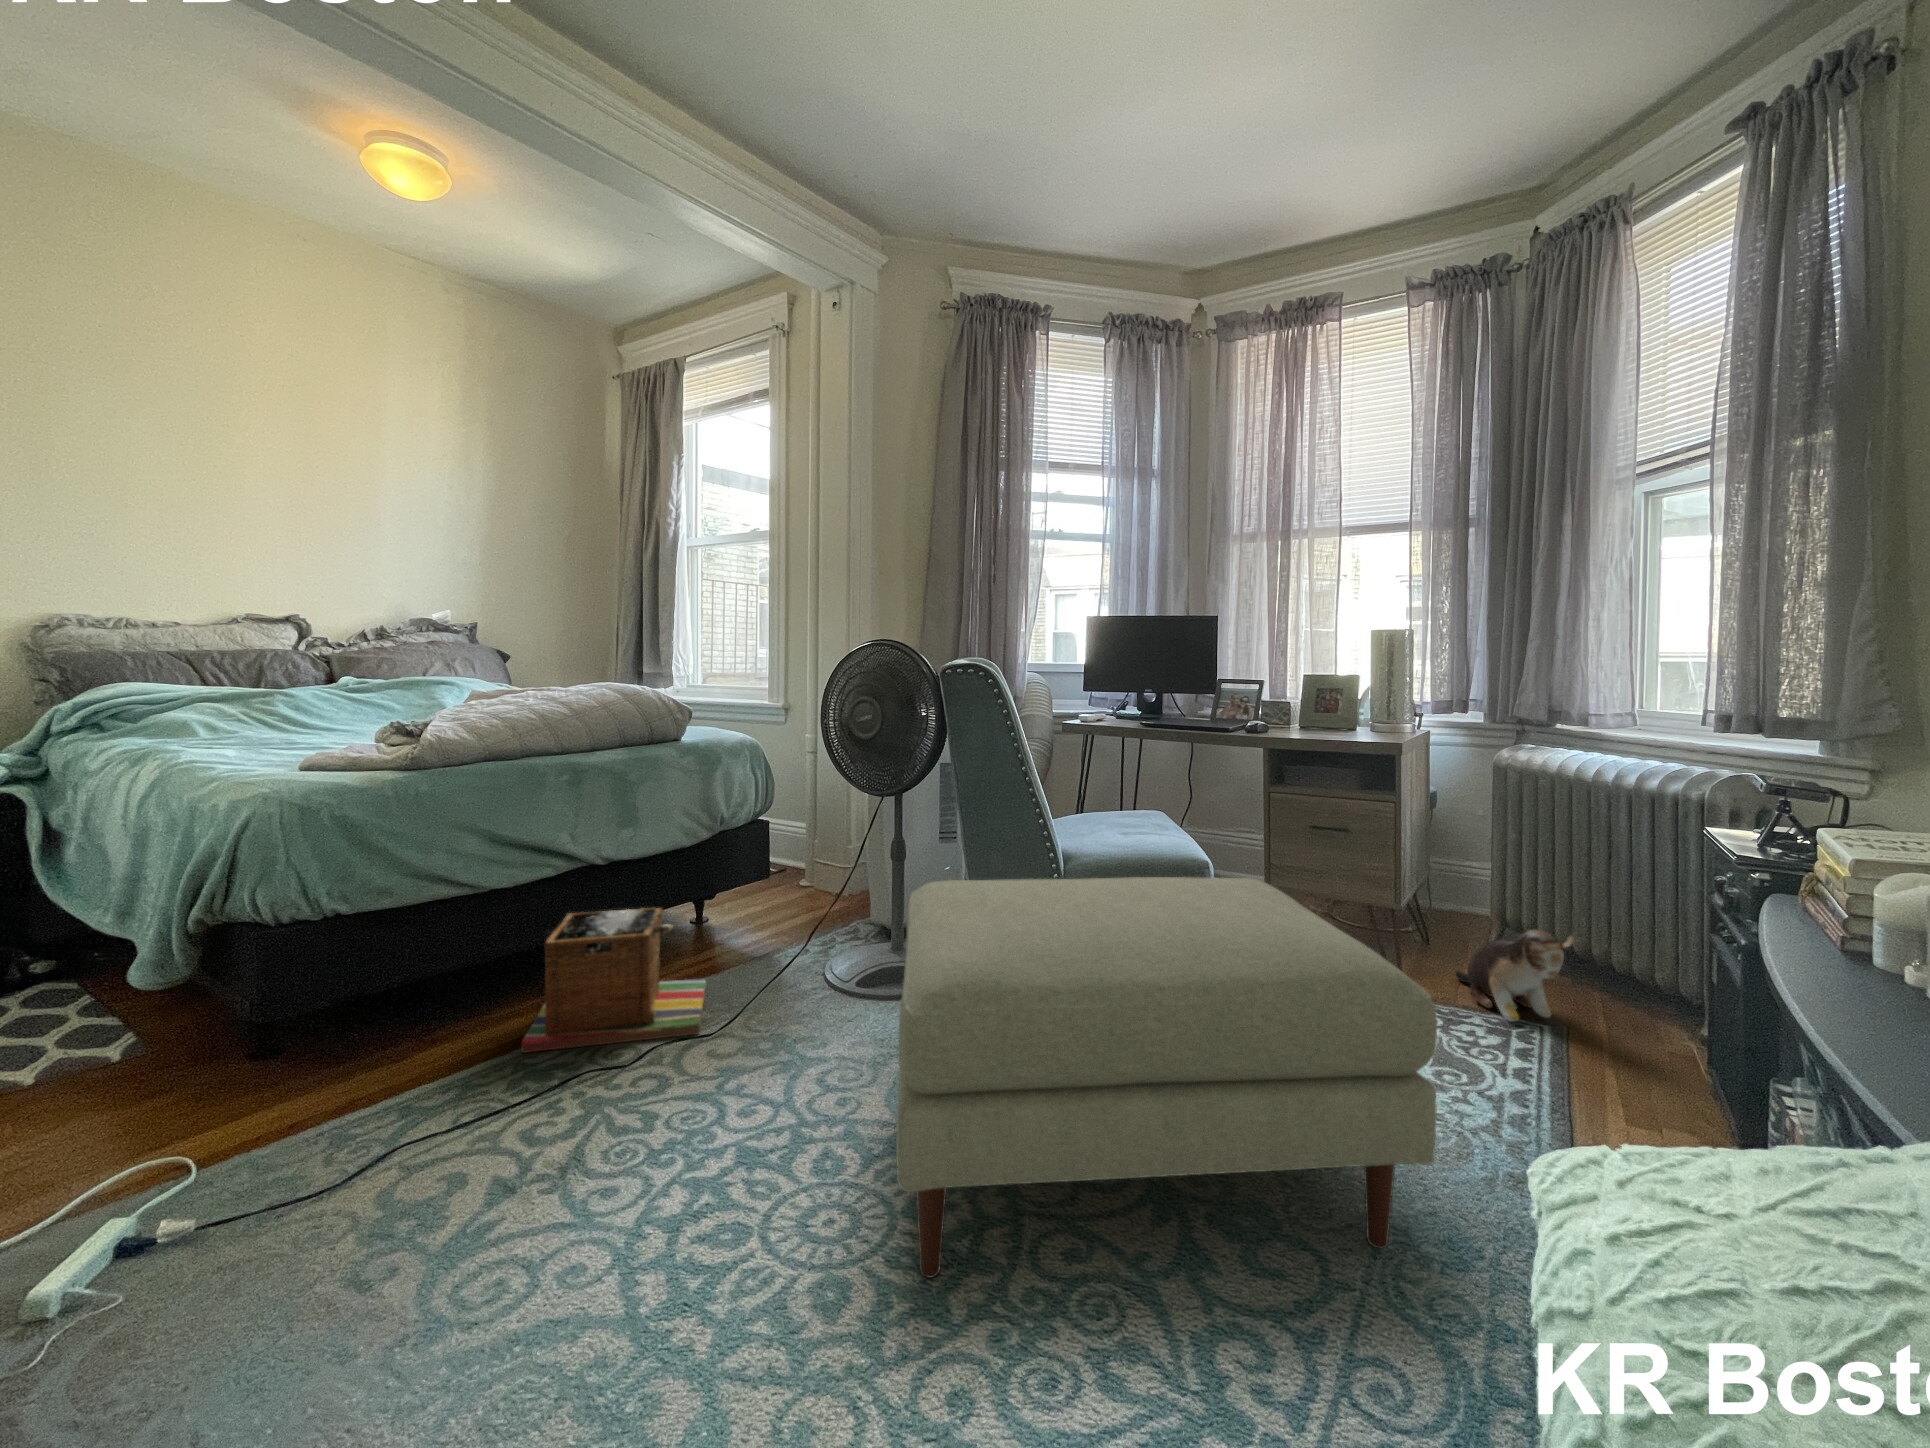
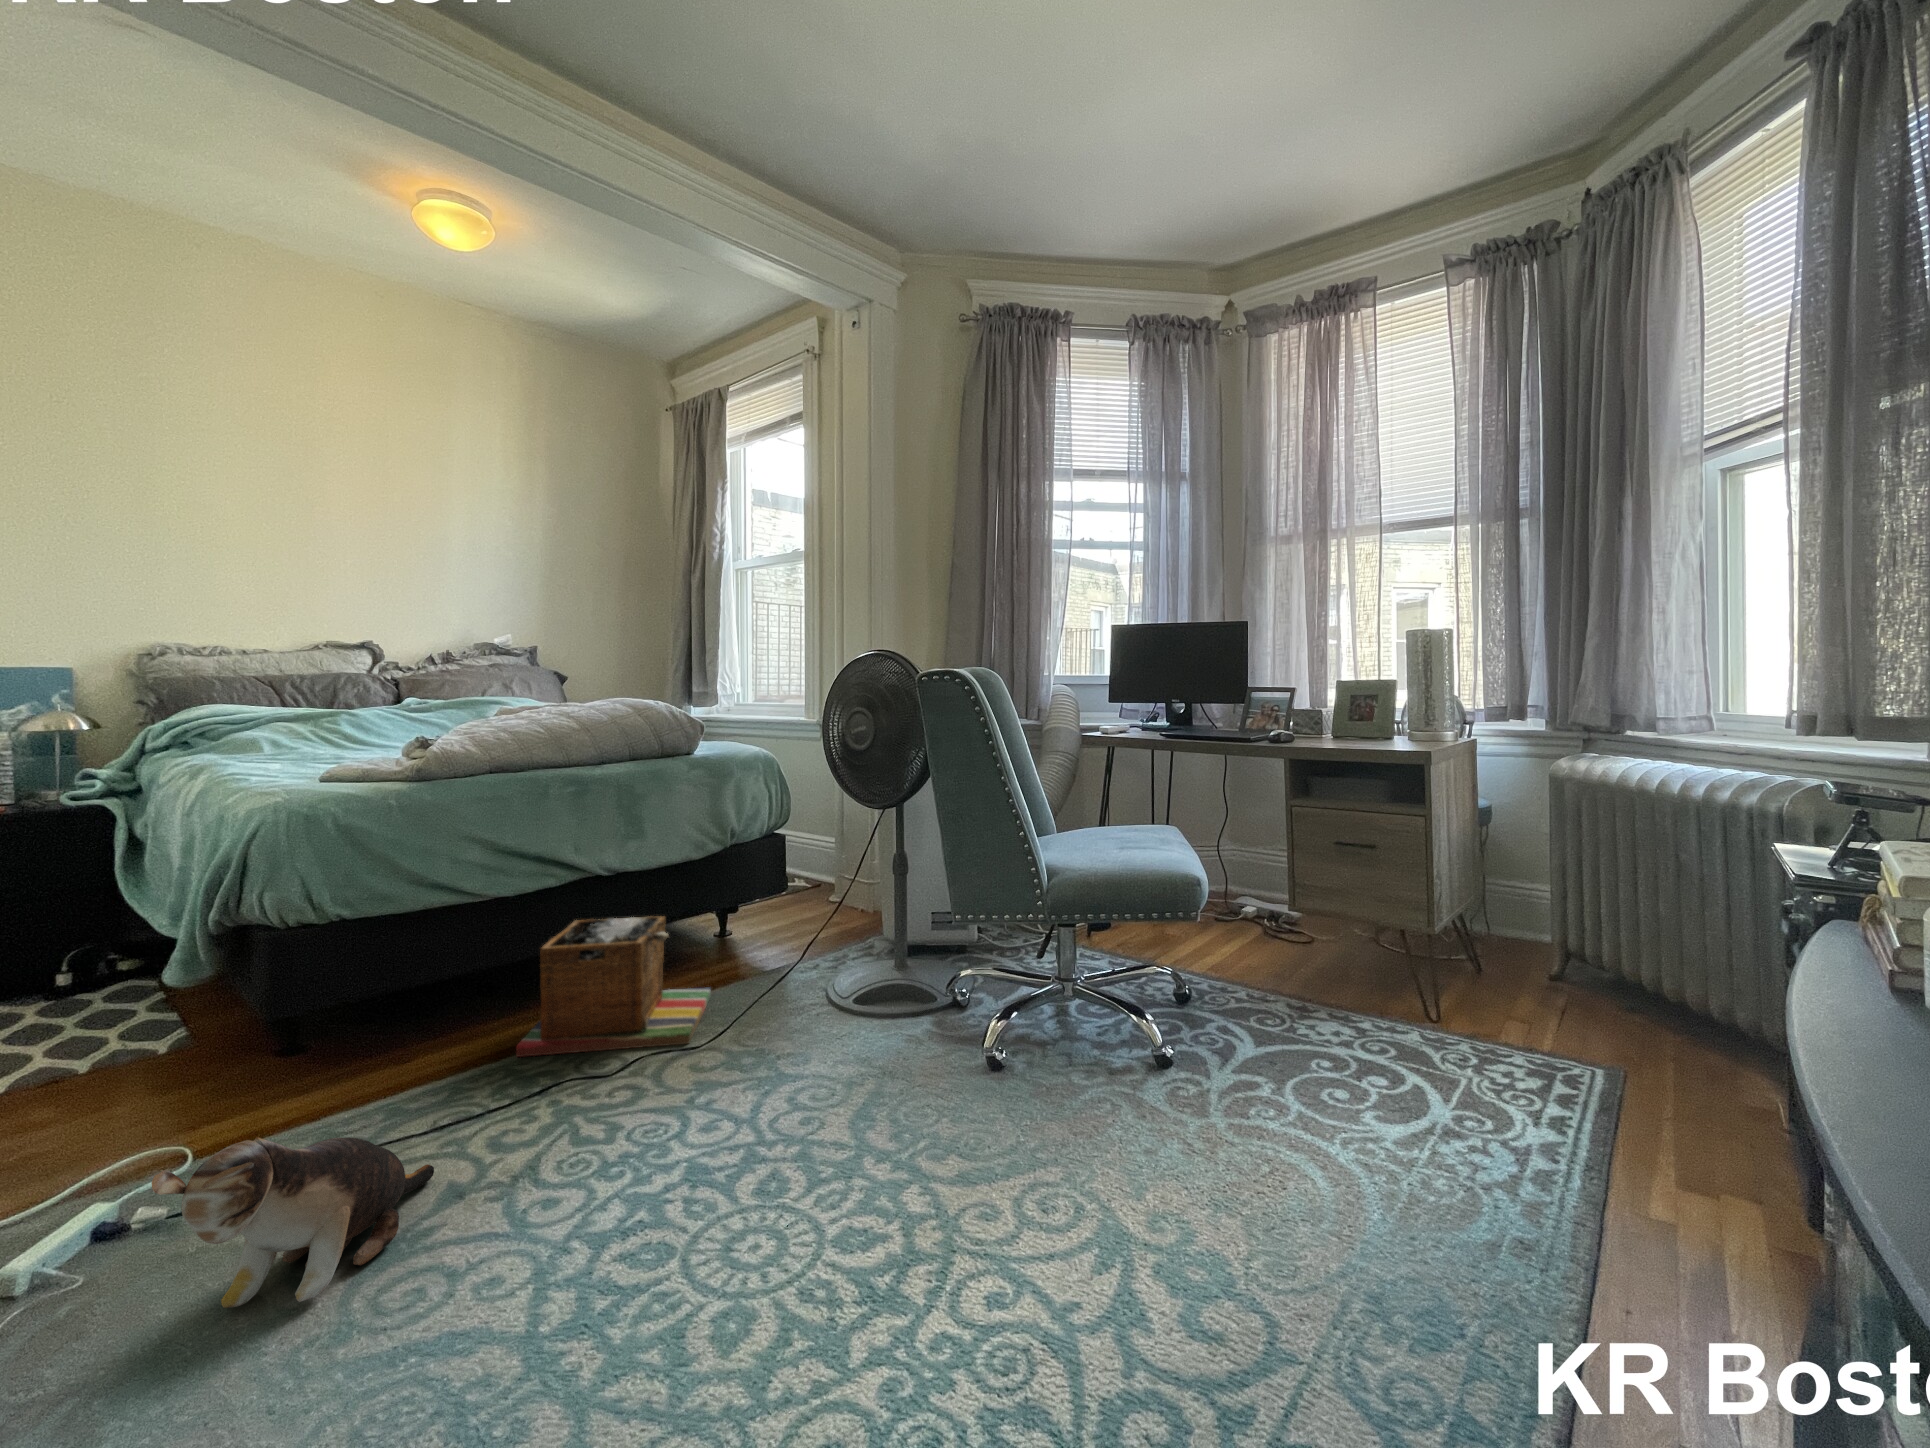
ottoman: present [896,877,1437,1278] -> none [794,891,1404,1318]
plush toy: present [1456,929,1574,1022] -> present [152,1137,434,1308]

